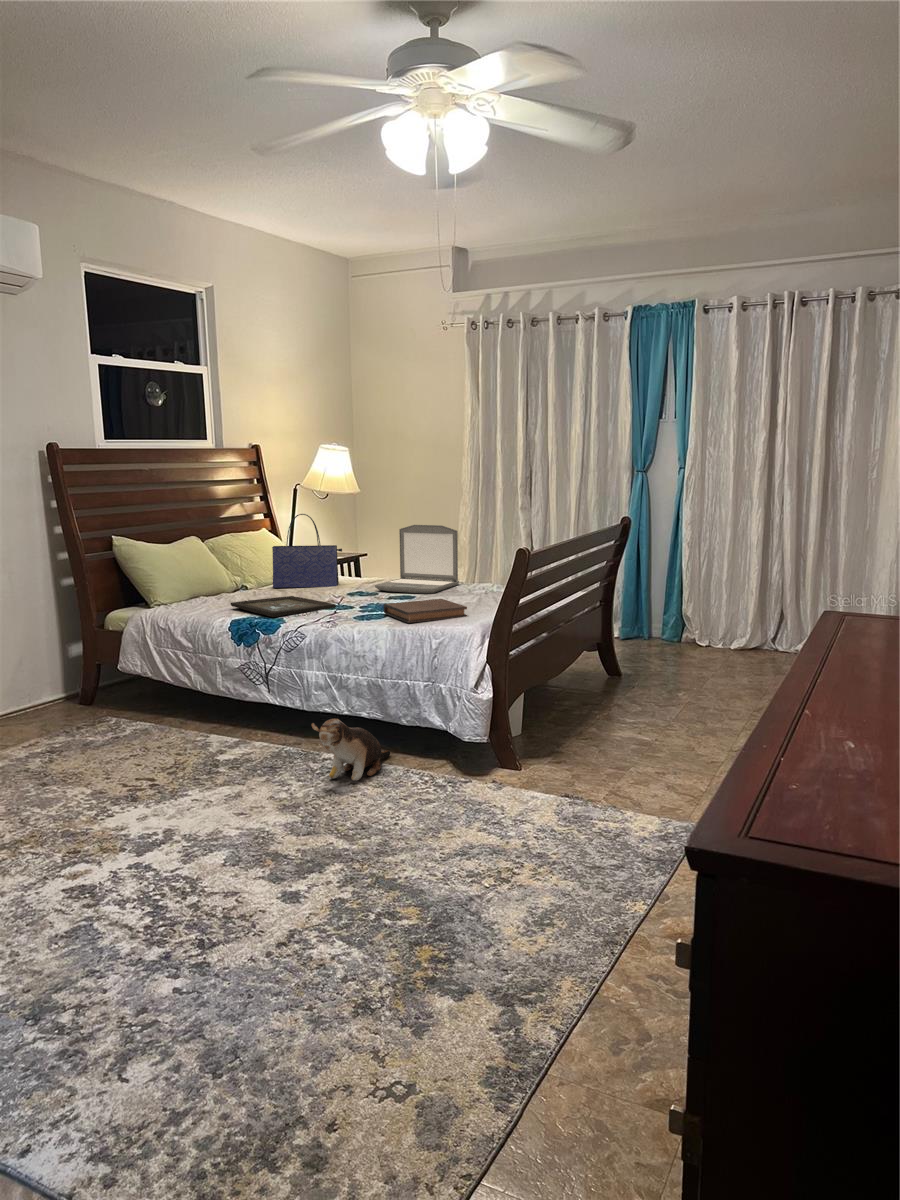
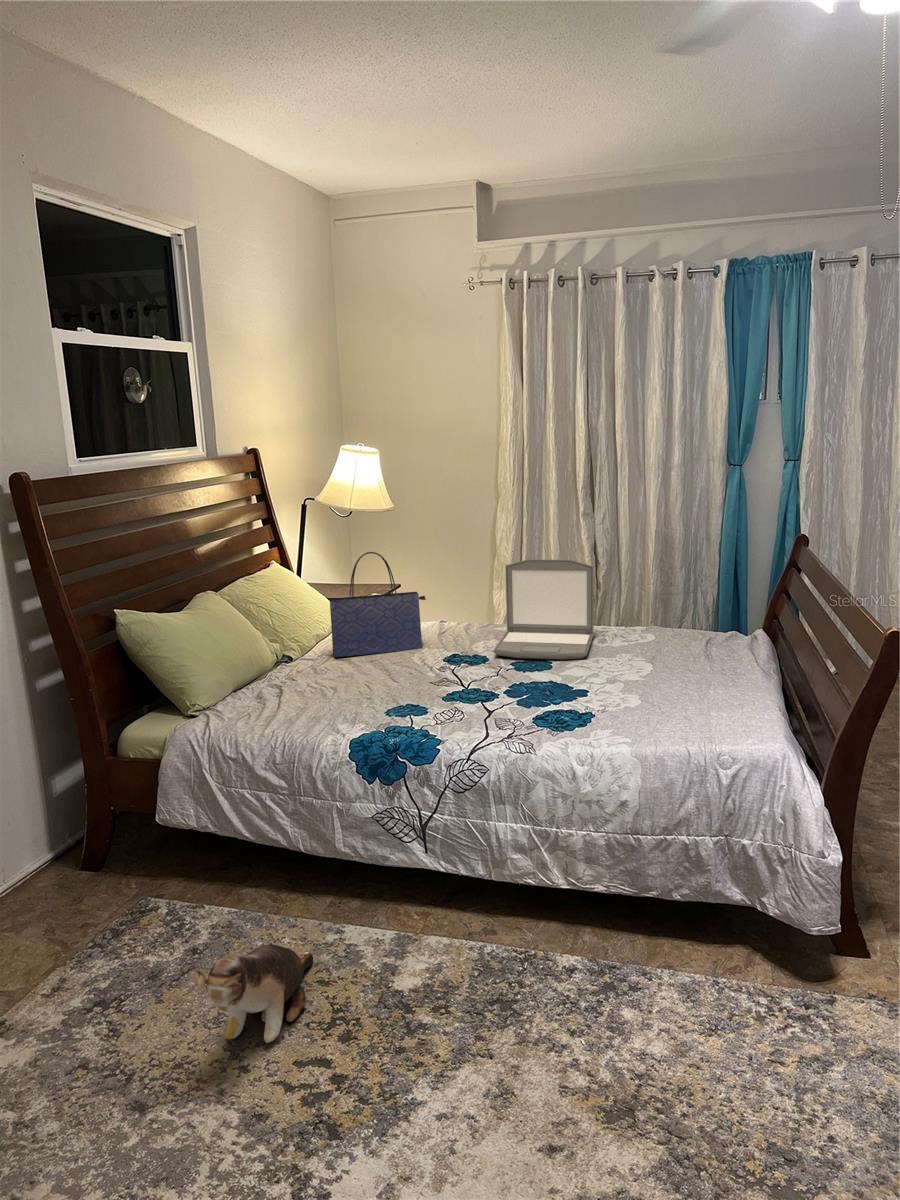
tray: present [231,596,336,617] -> none [323,679,482,735]
book: present [384,599,467,623] -> none [581,682,711,739]
plush toy: present [312,719,390,781] -> present [193,944,313,1043]

